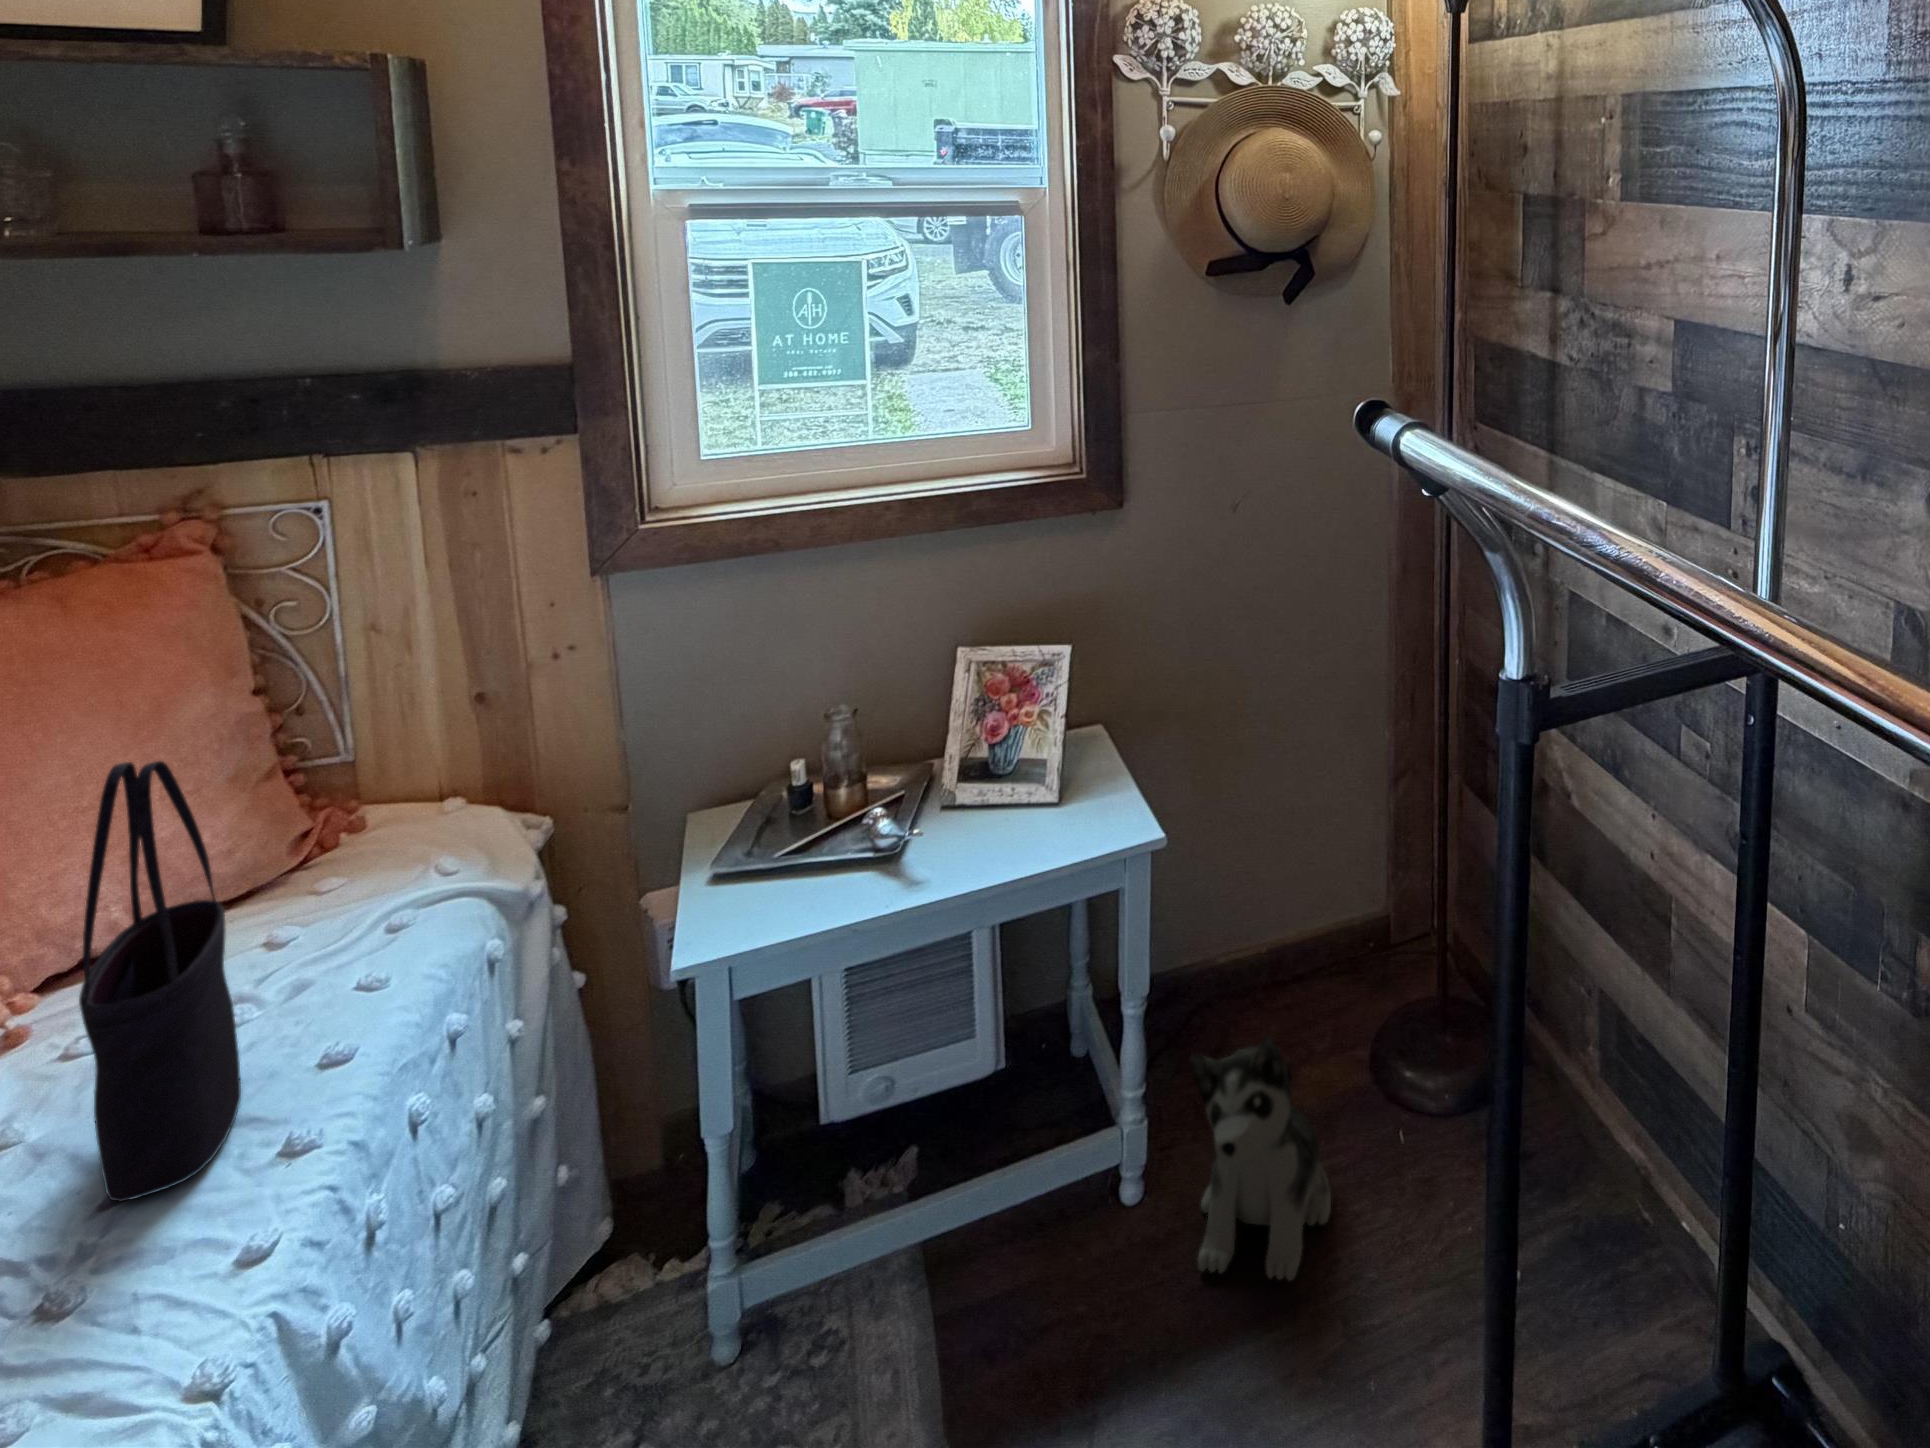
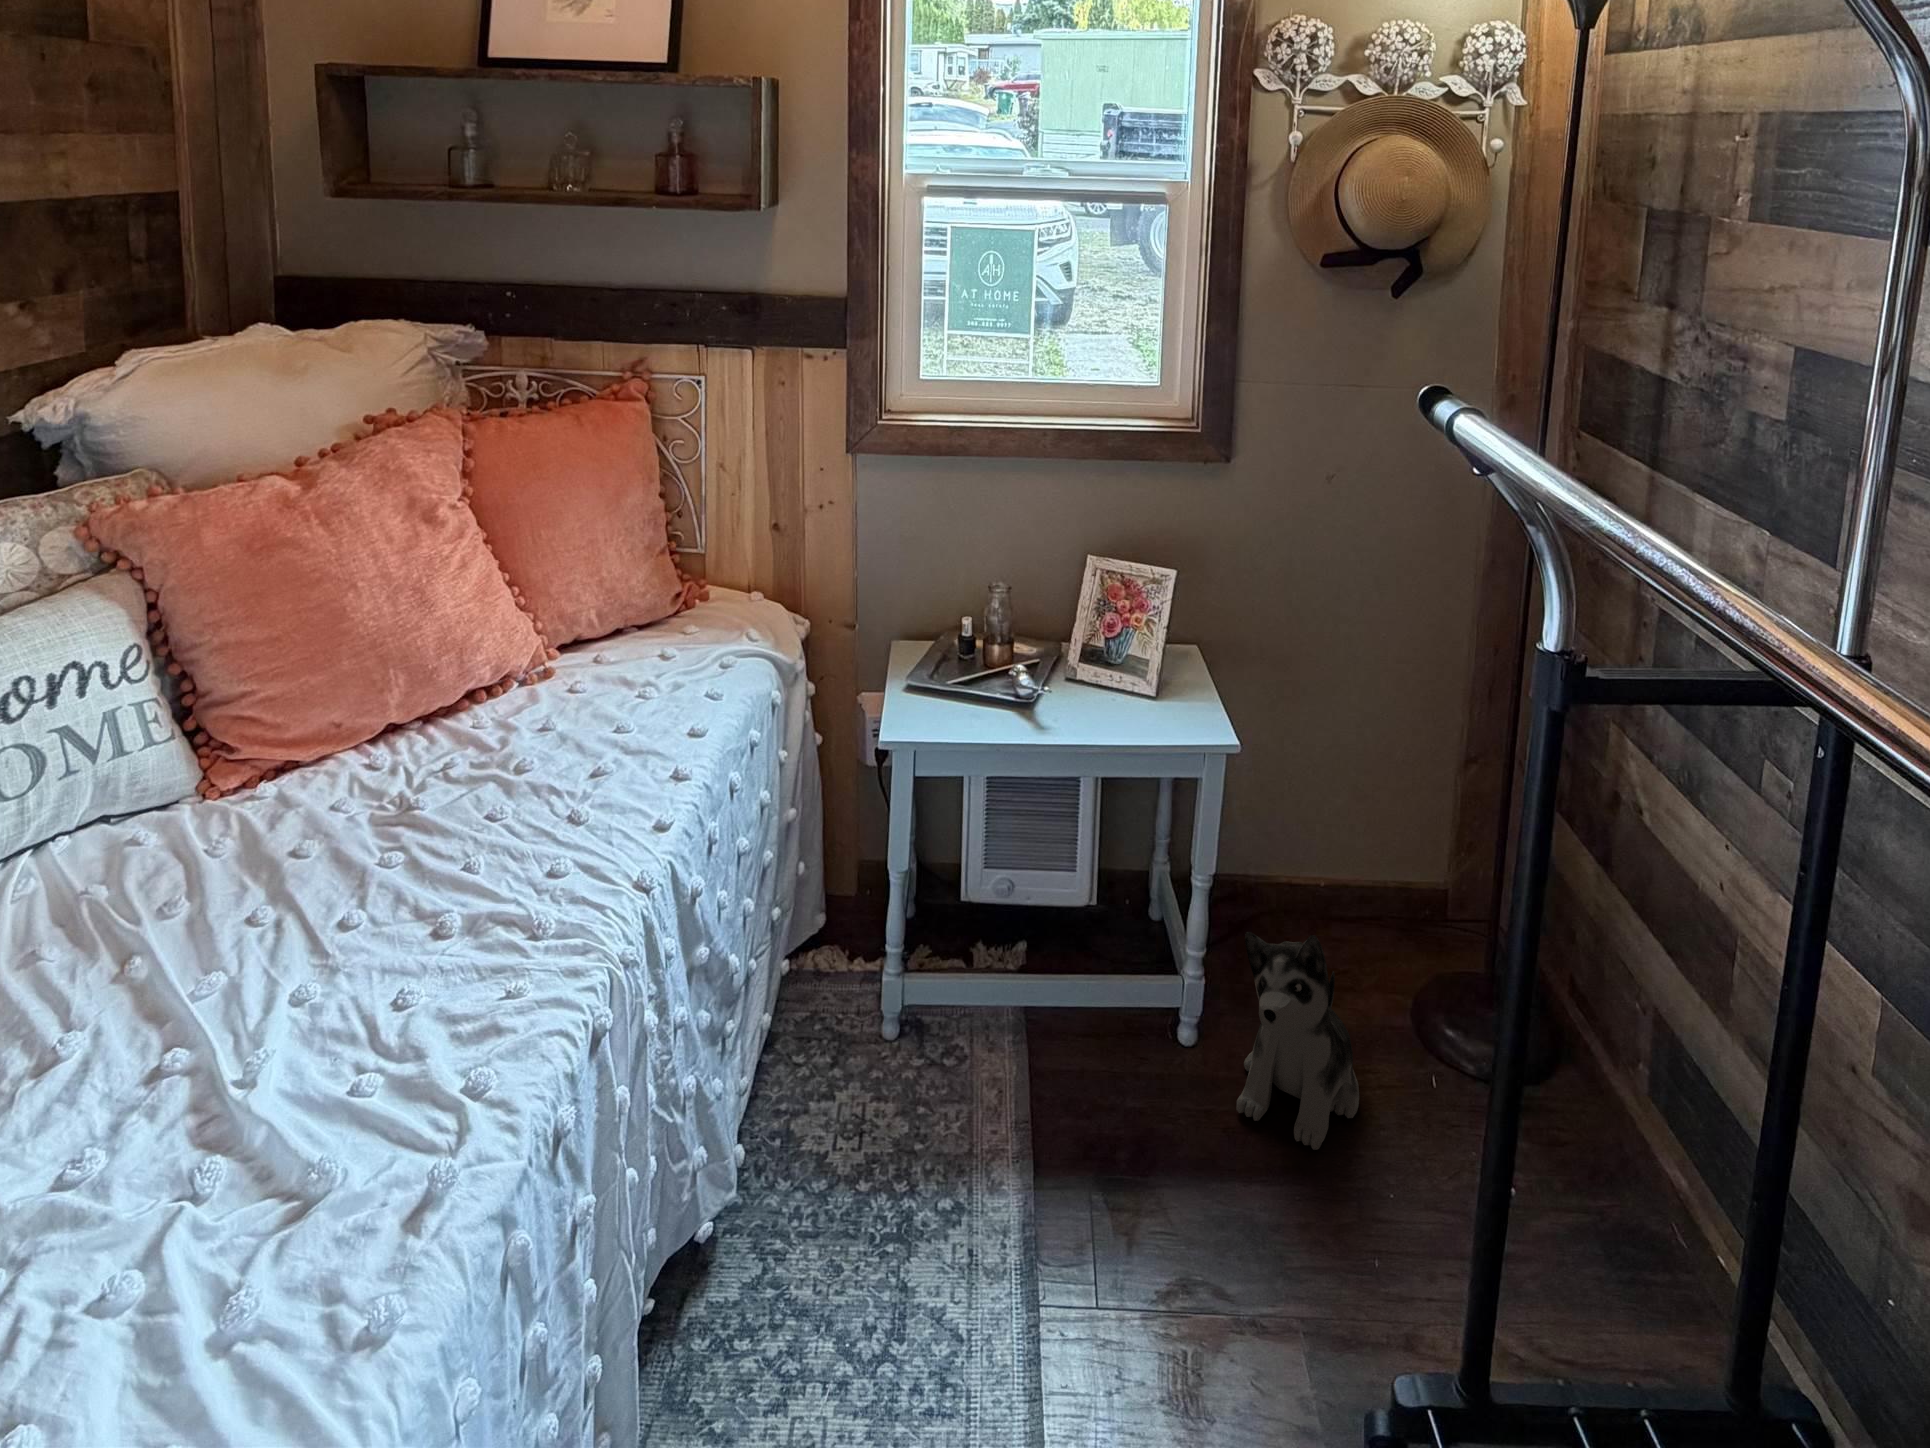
tote bag: present [79,761,241,1201] -> none [589,517,652,778]

